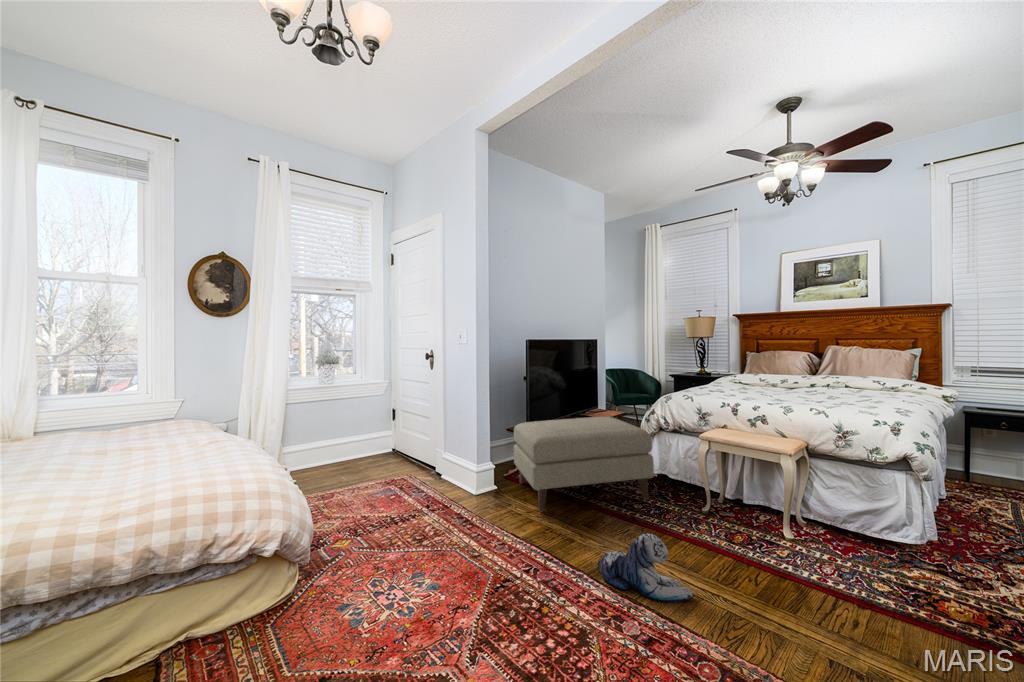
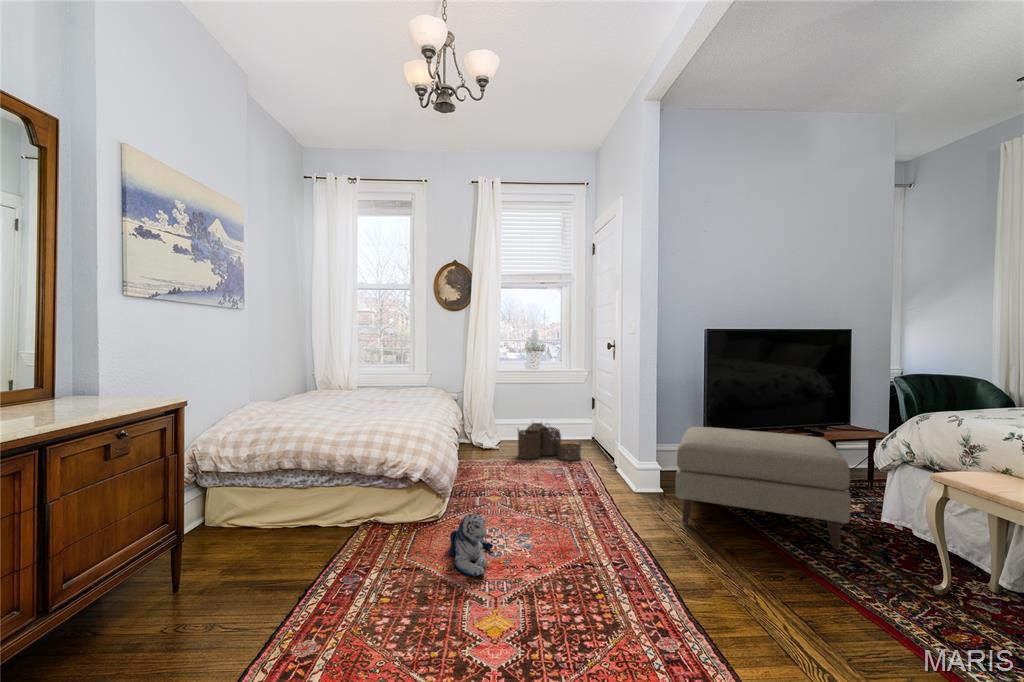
woven basket: none [321,444,396,489] -> present [518,423,581,460]
plush toy: present [597,533,693,602] -> present [448,514,493,577]

